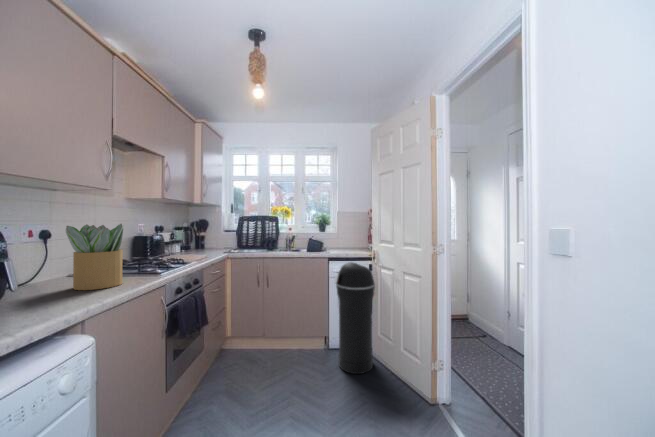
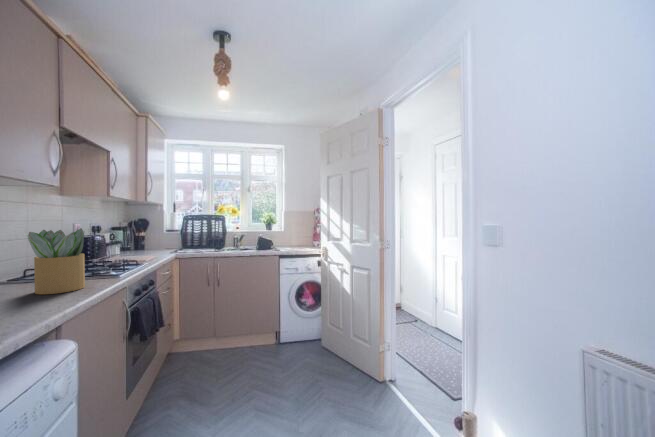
trash can: present [334,262,375,374] -> none [285,259,322,360]

